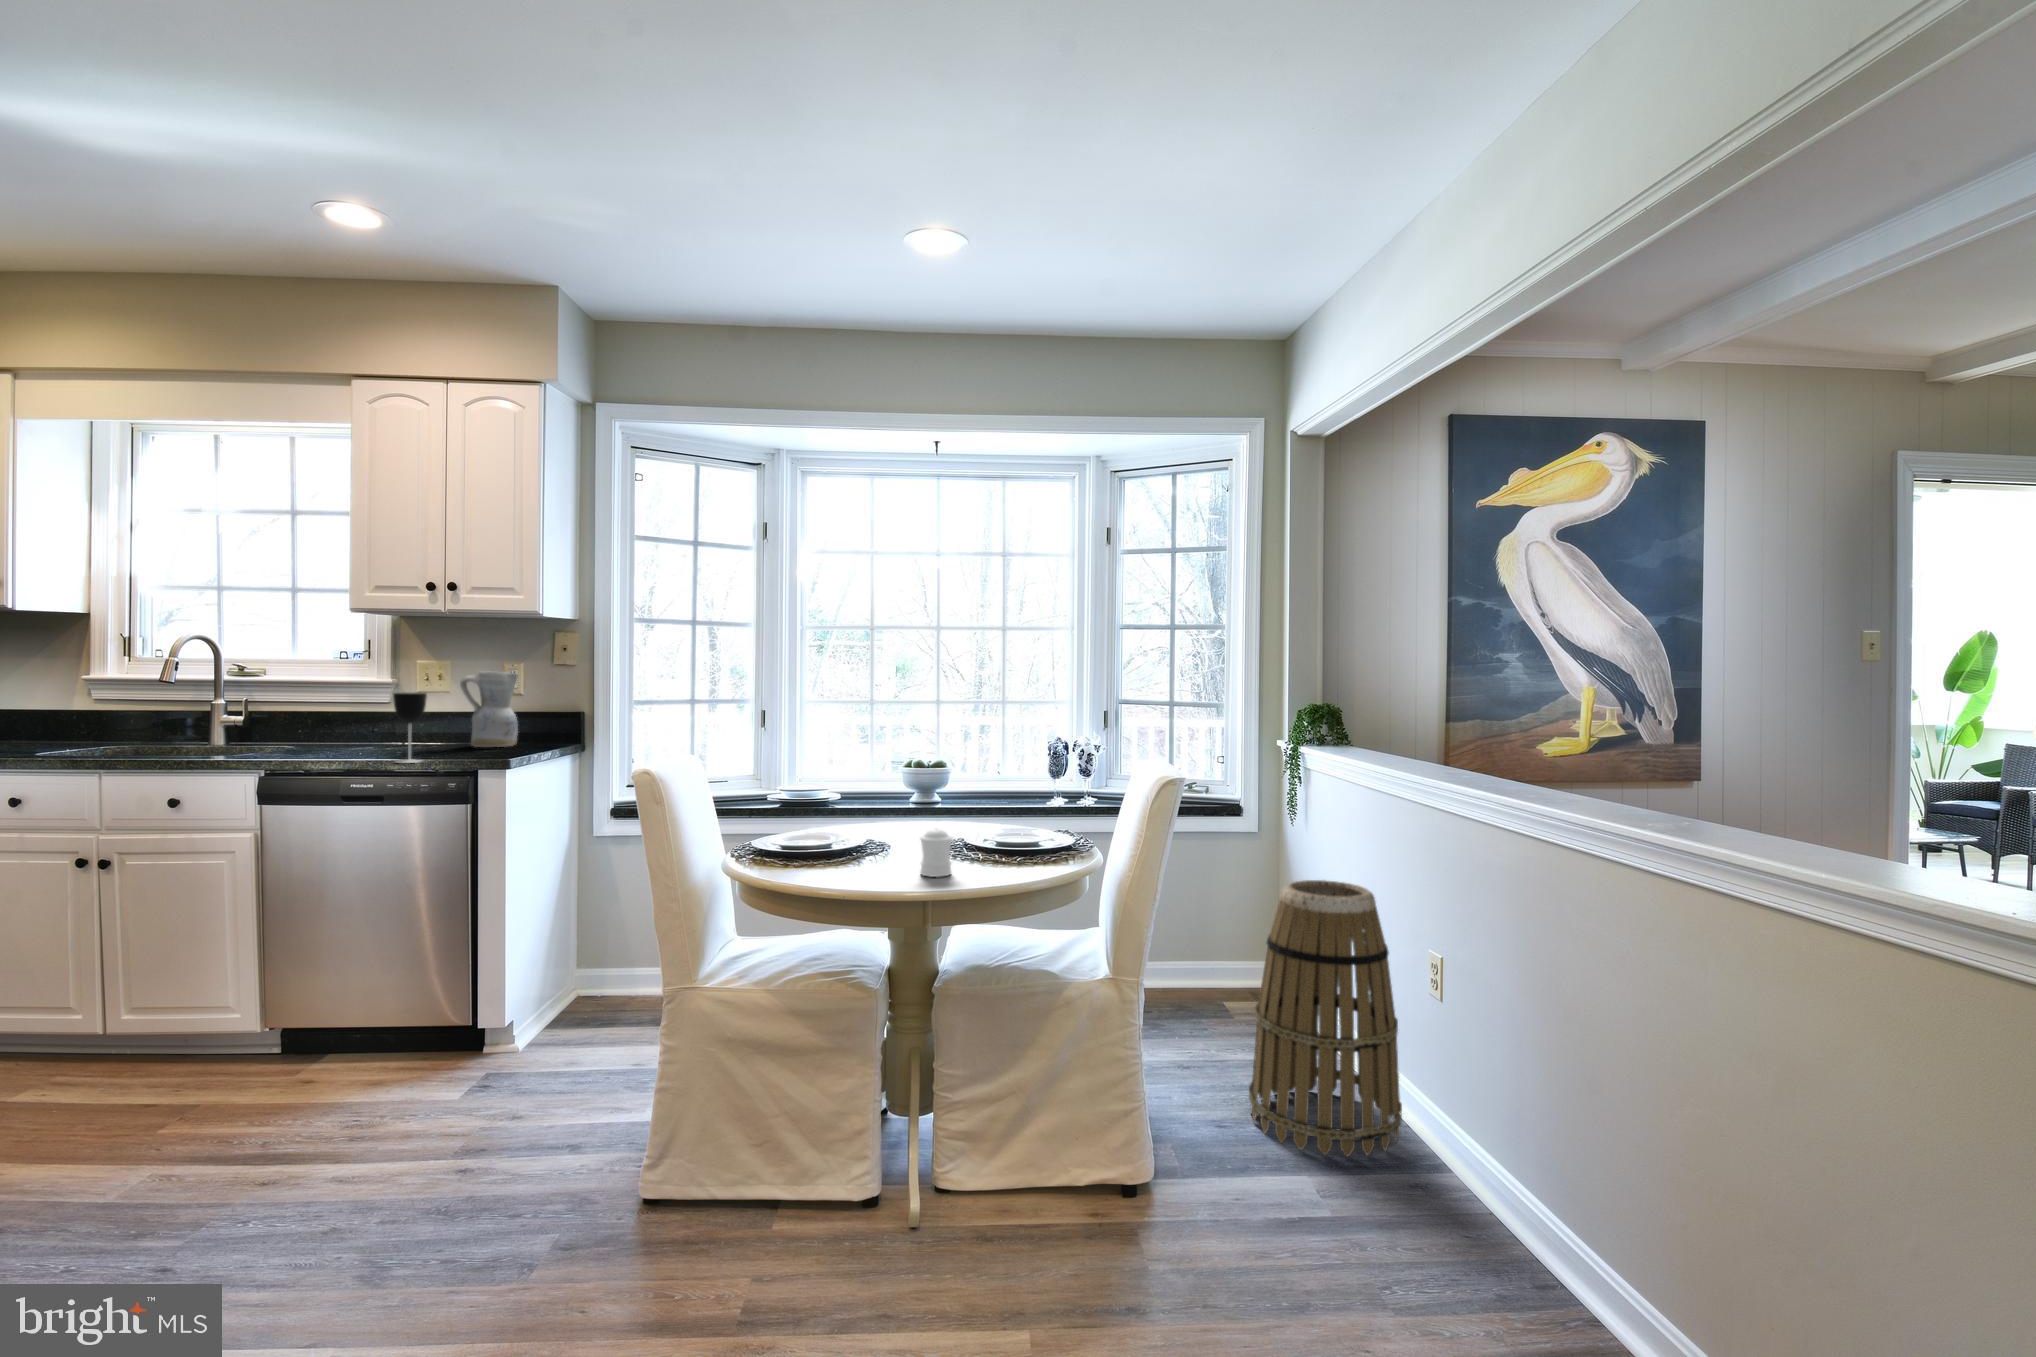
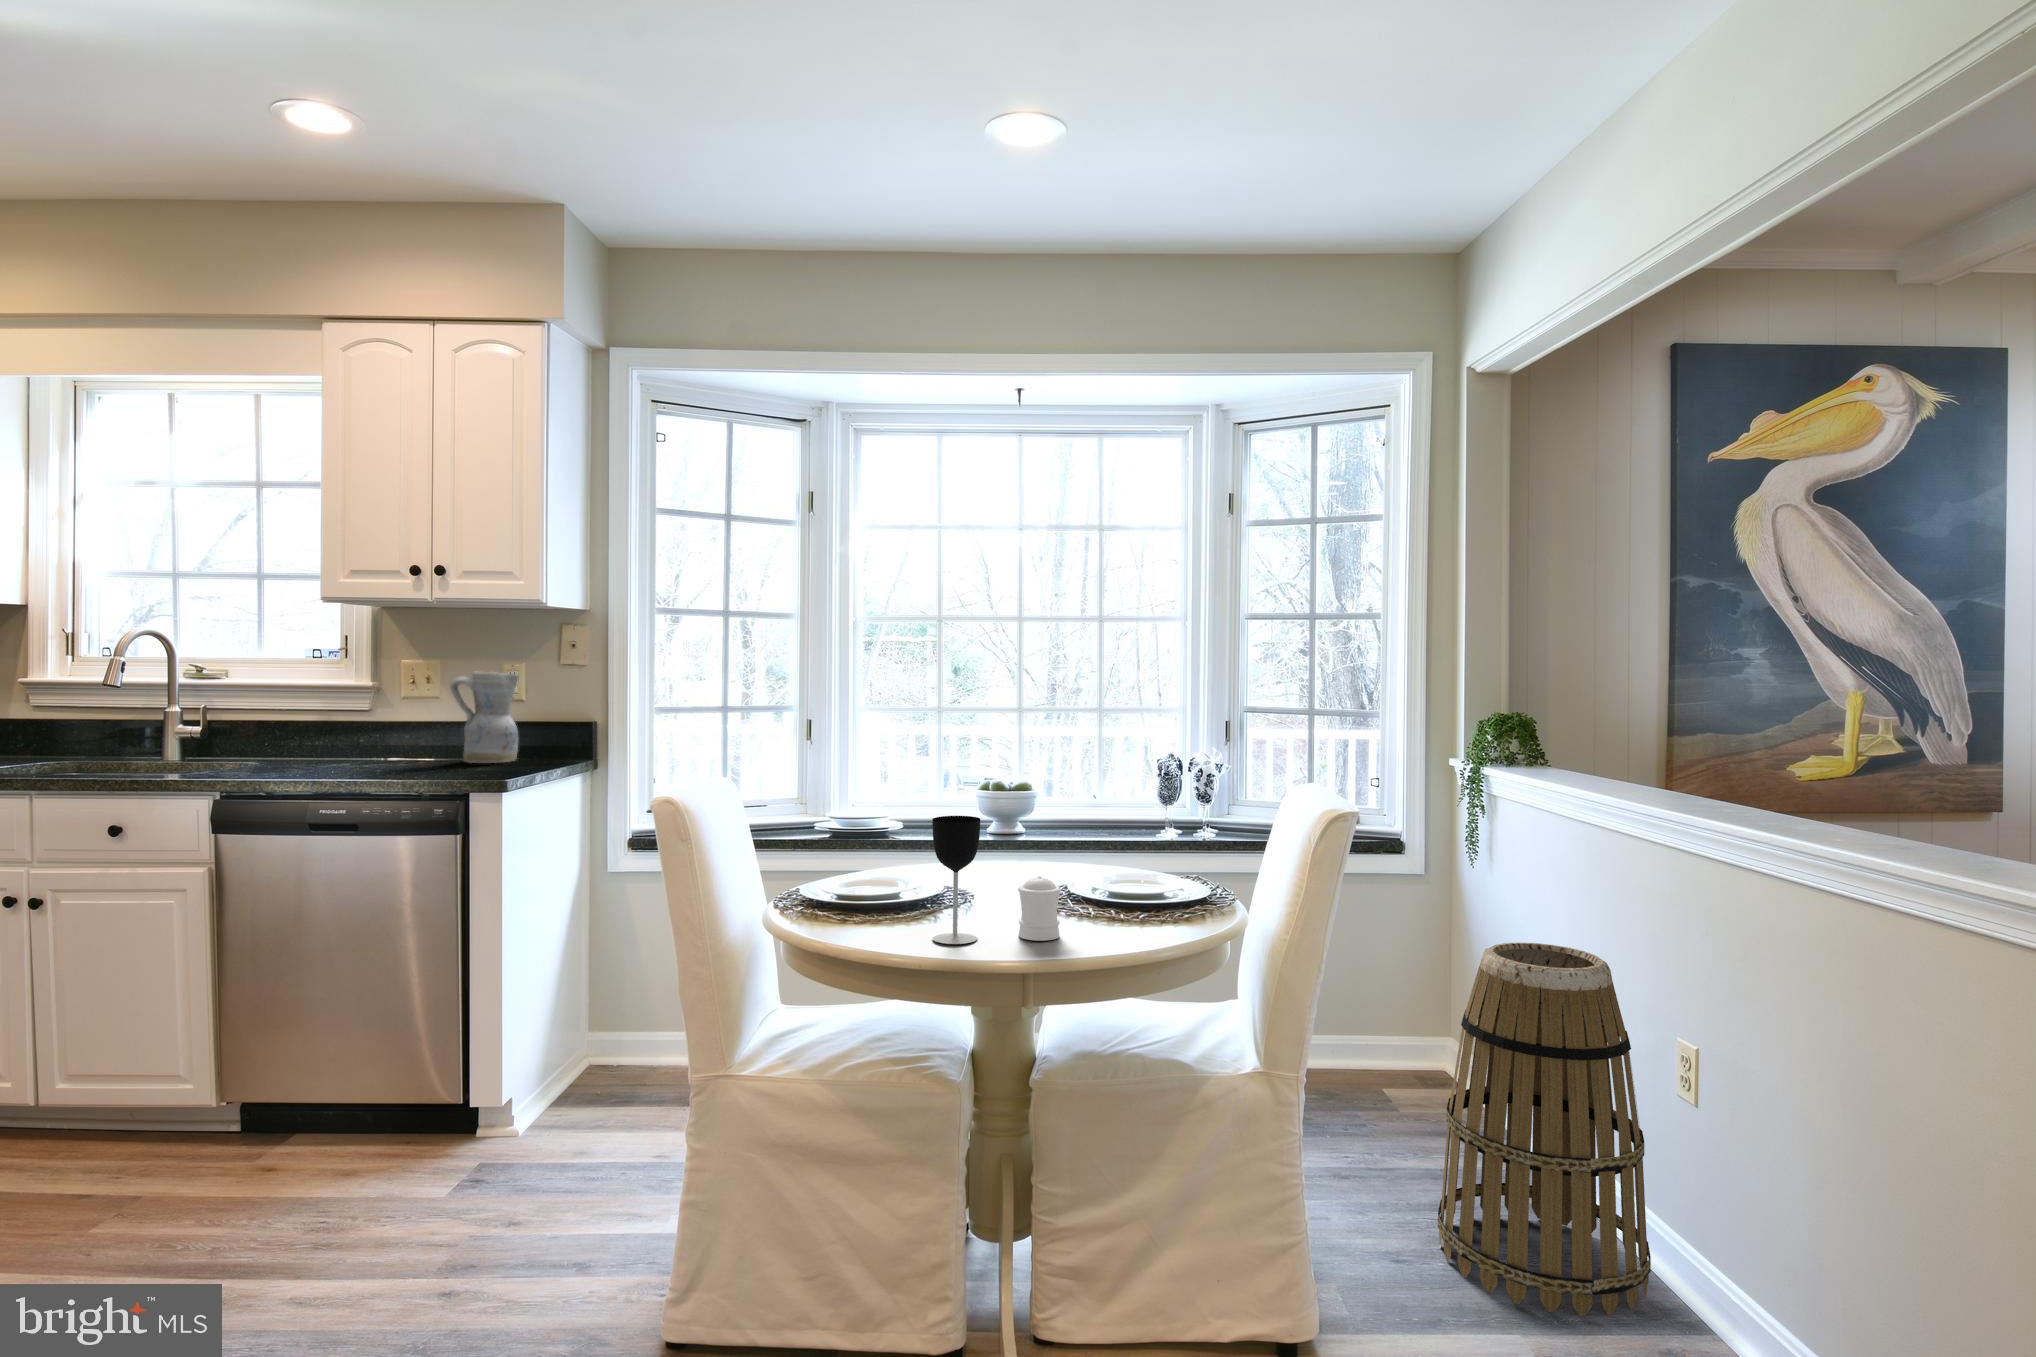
wine glass: present [393,693,427,763] -> present [932,816,980,944]

